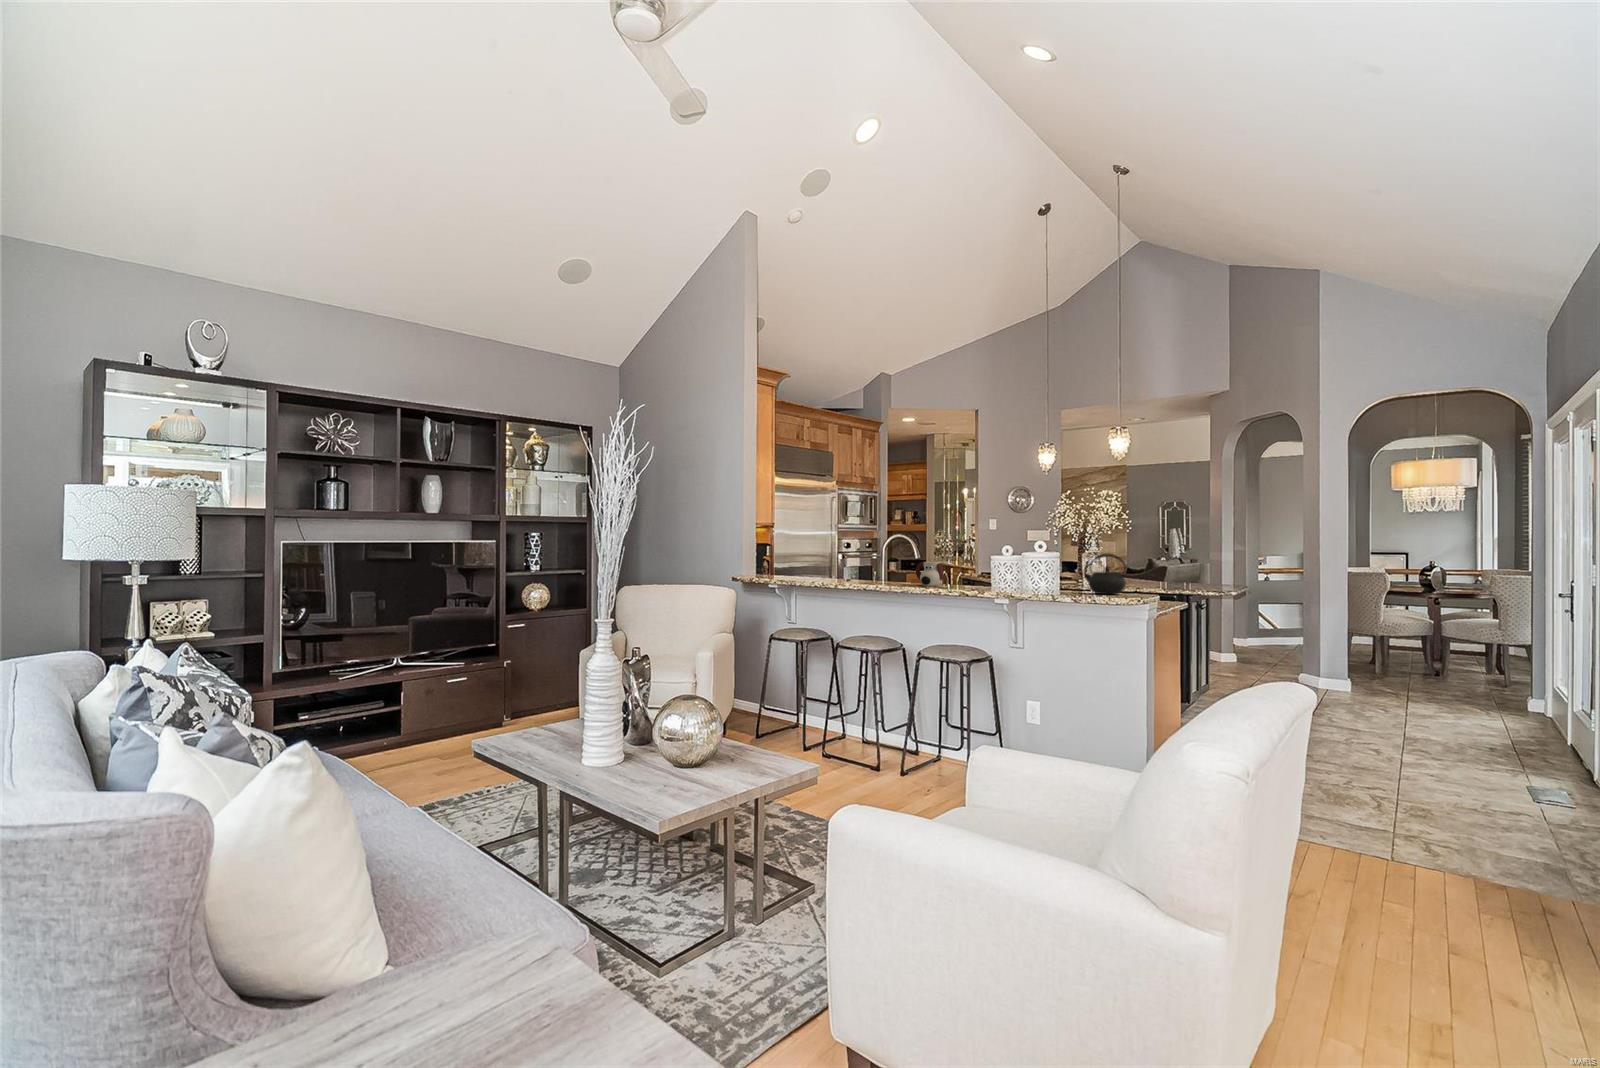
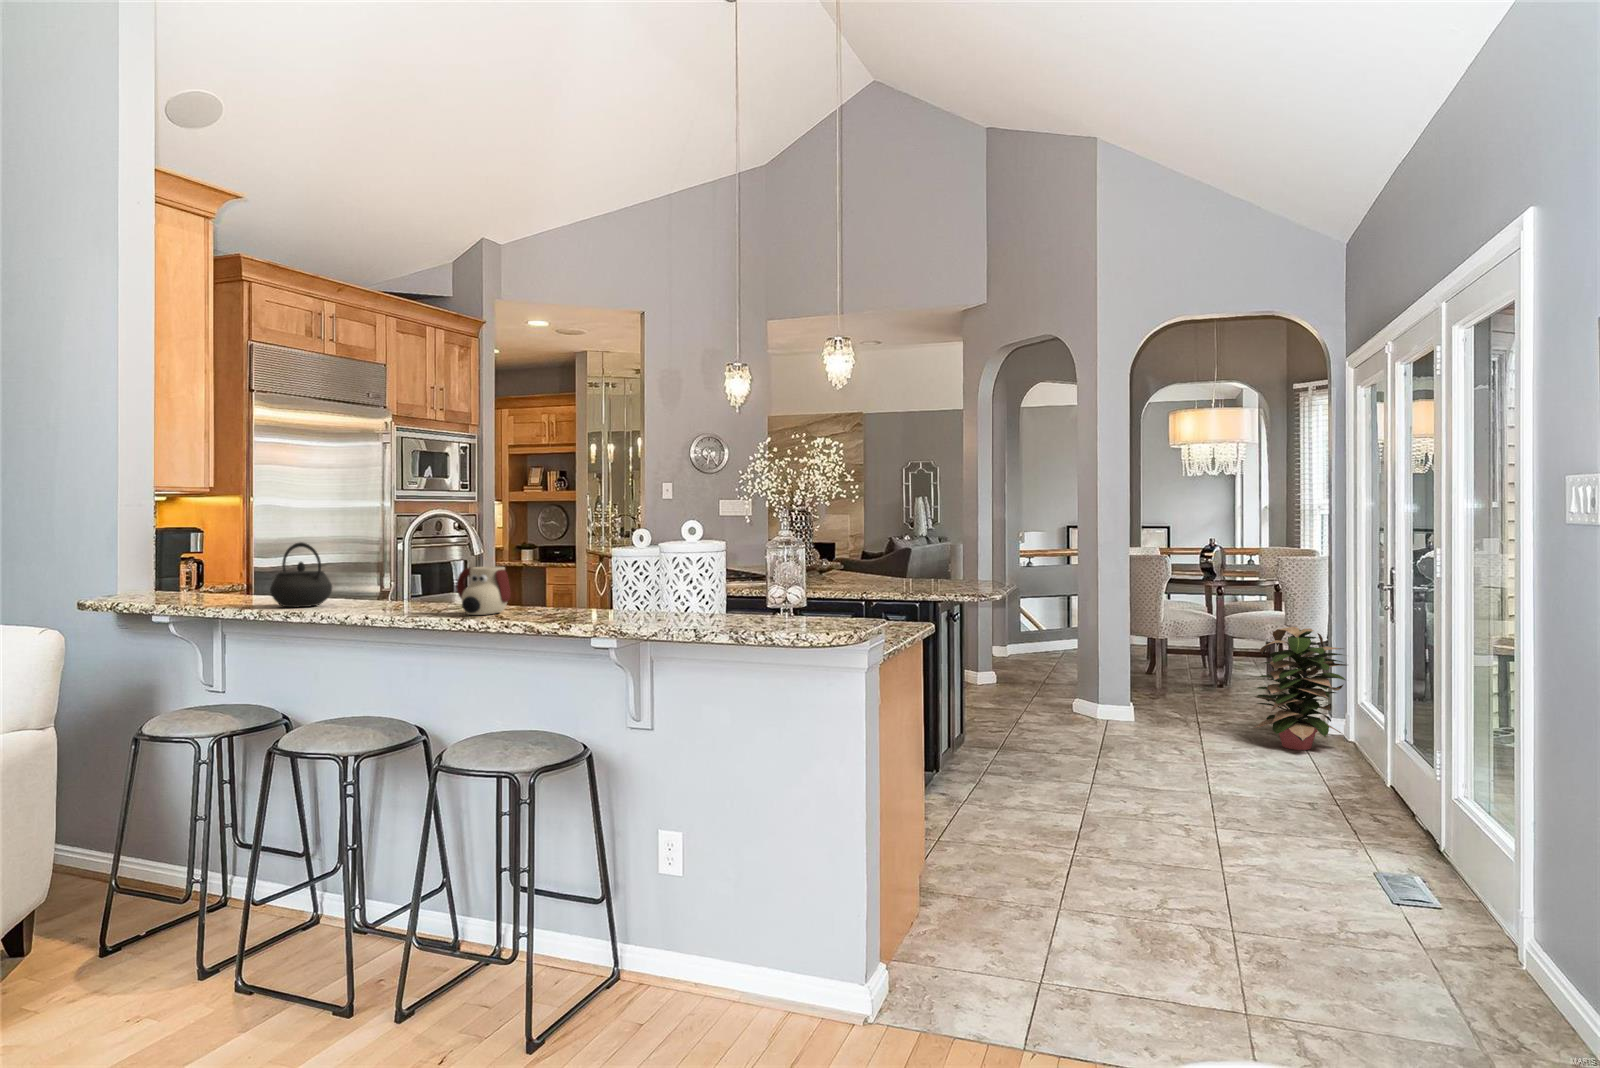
kettle: present [1084,554,1126,594] -> present [270,542,332,607]
decorative plant: none [1452,625,1544,719] -> present [1252,627,1347,750]

